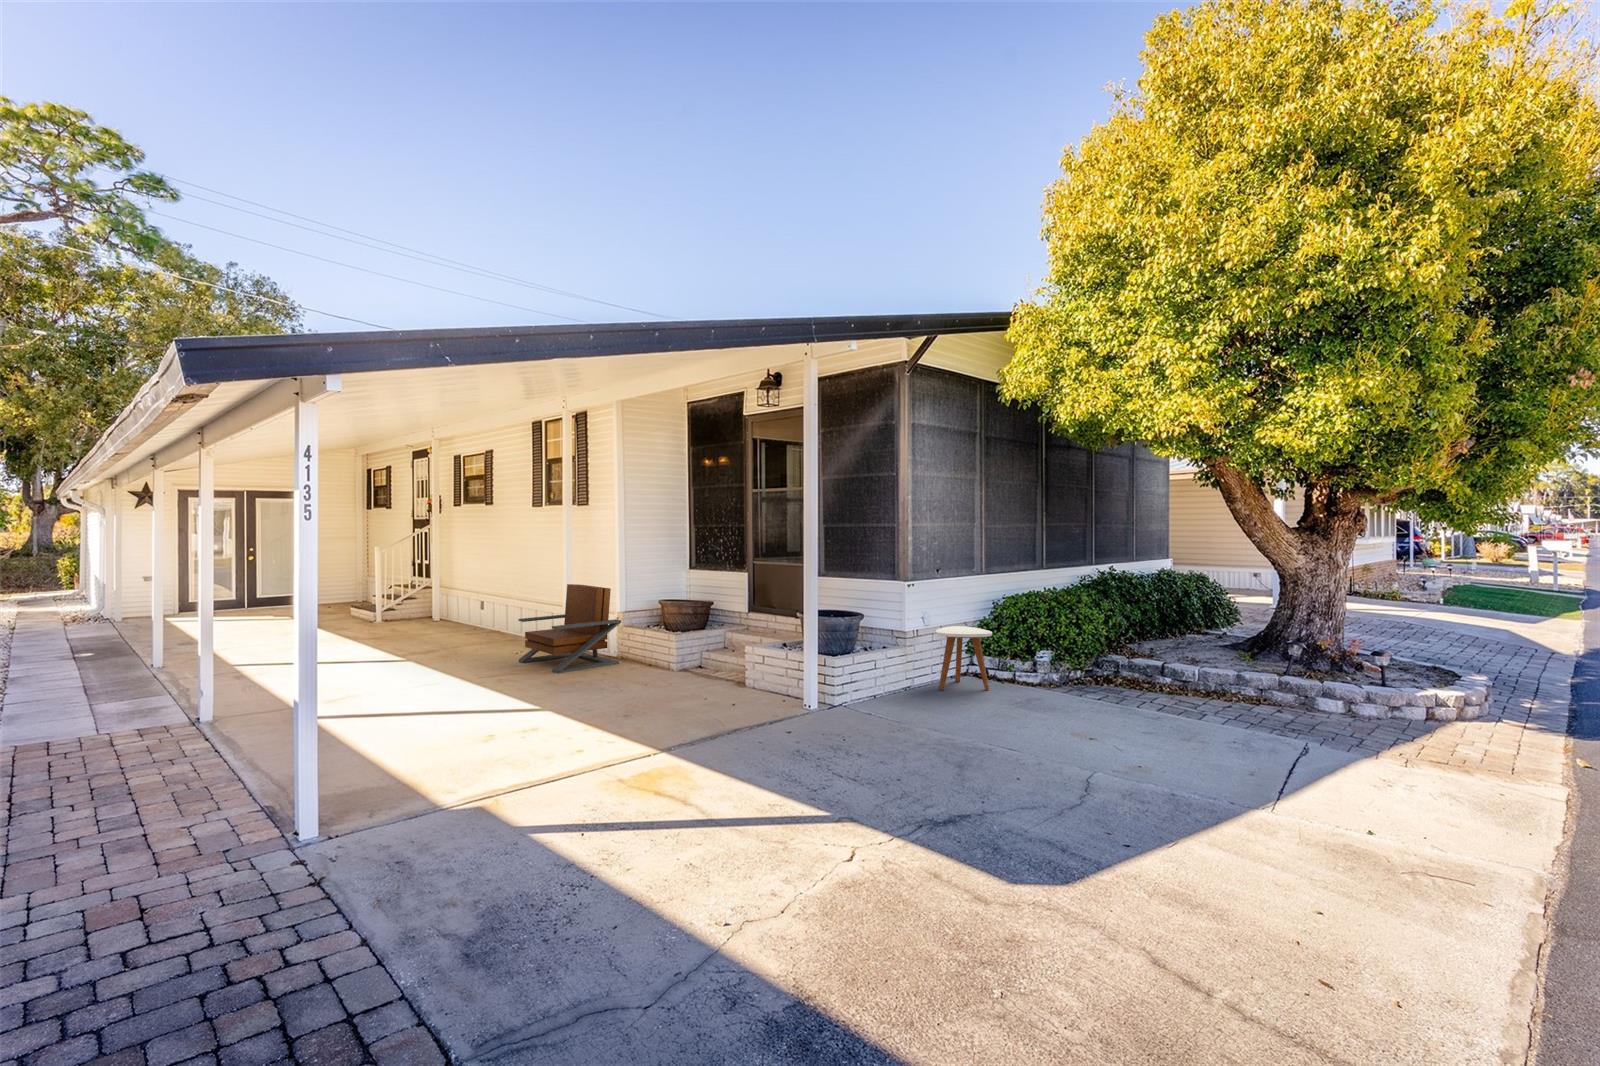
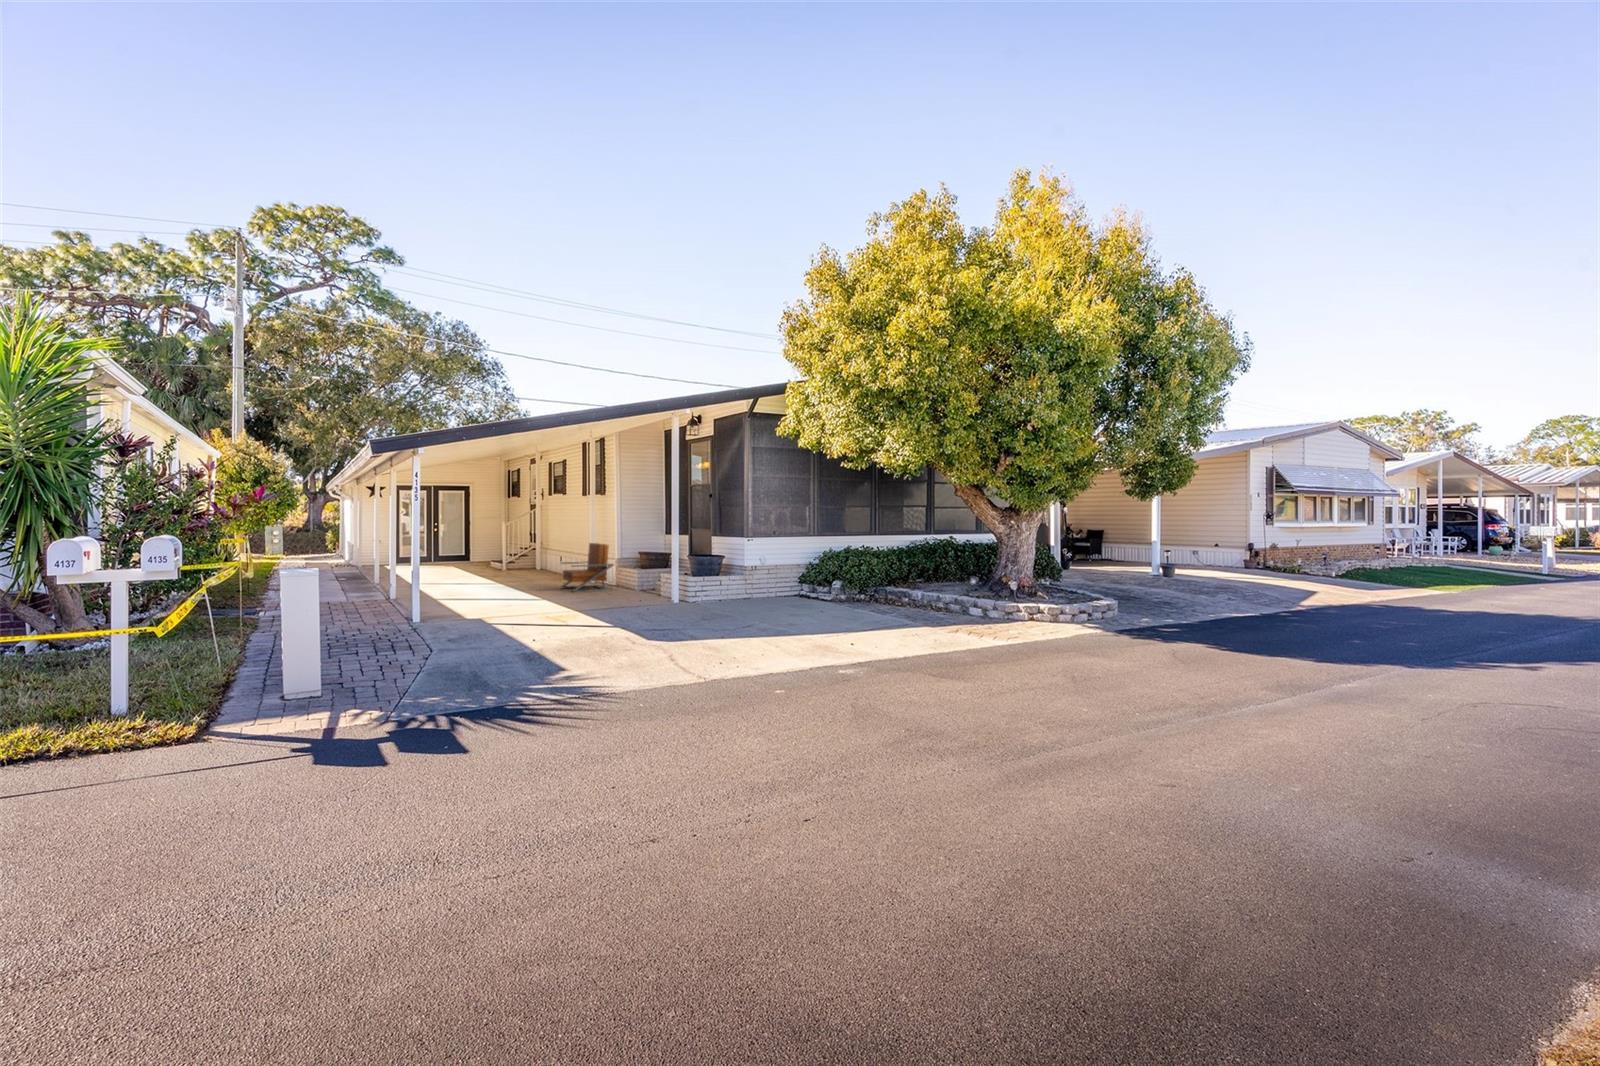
side table: present [936,626,992,691] -> none [763,567,795,604]

